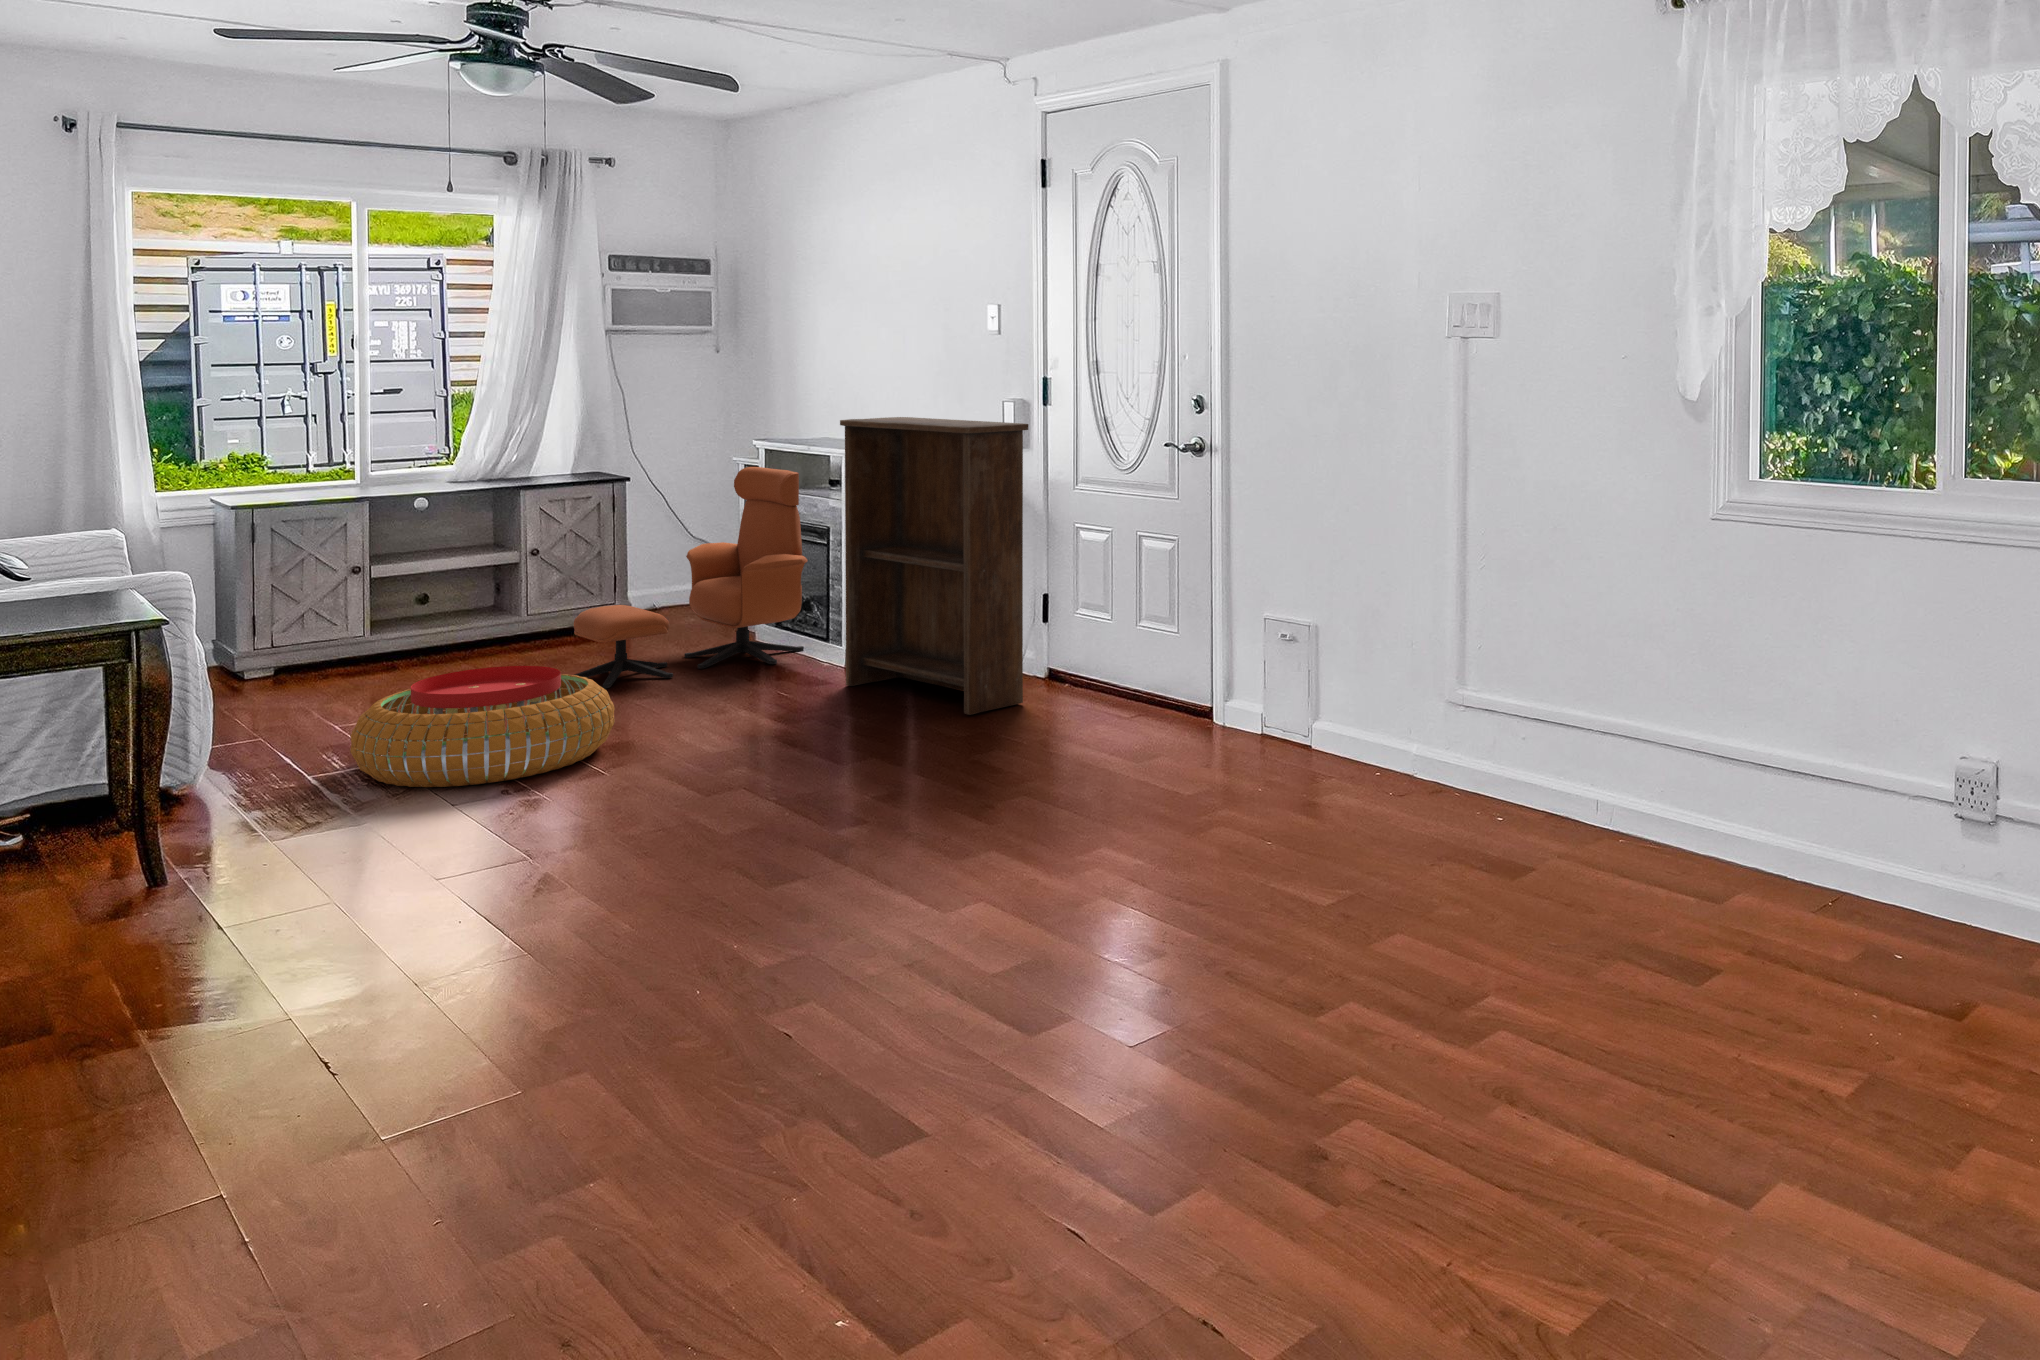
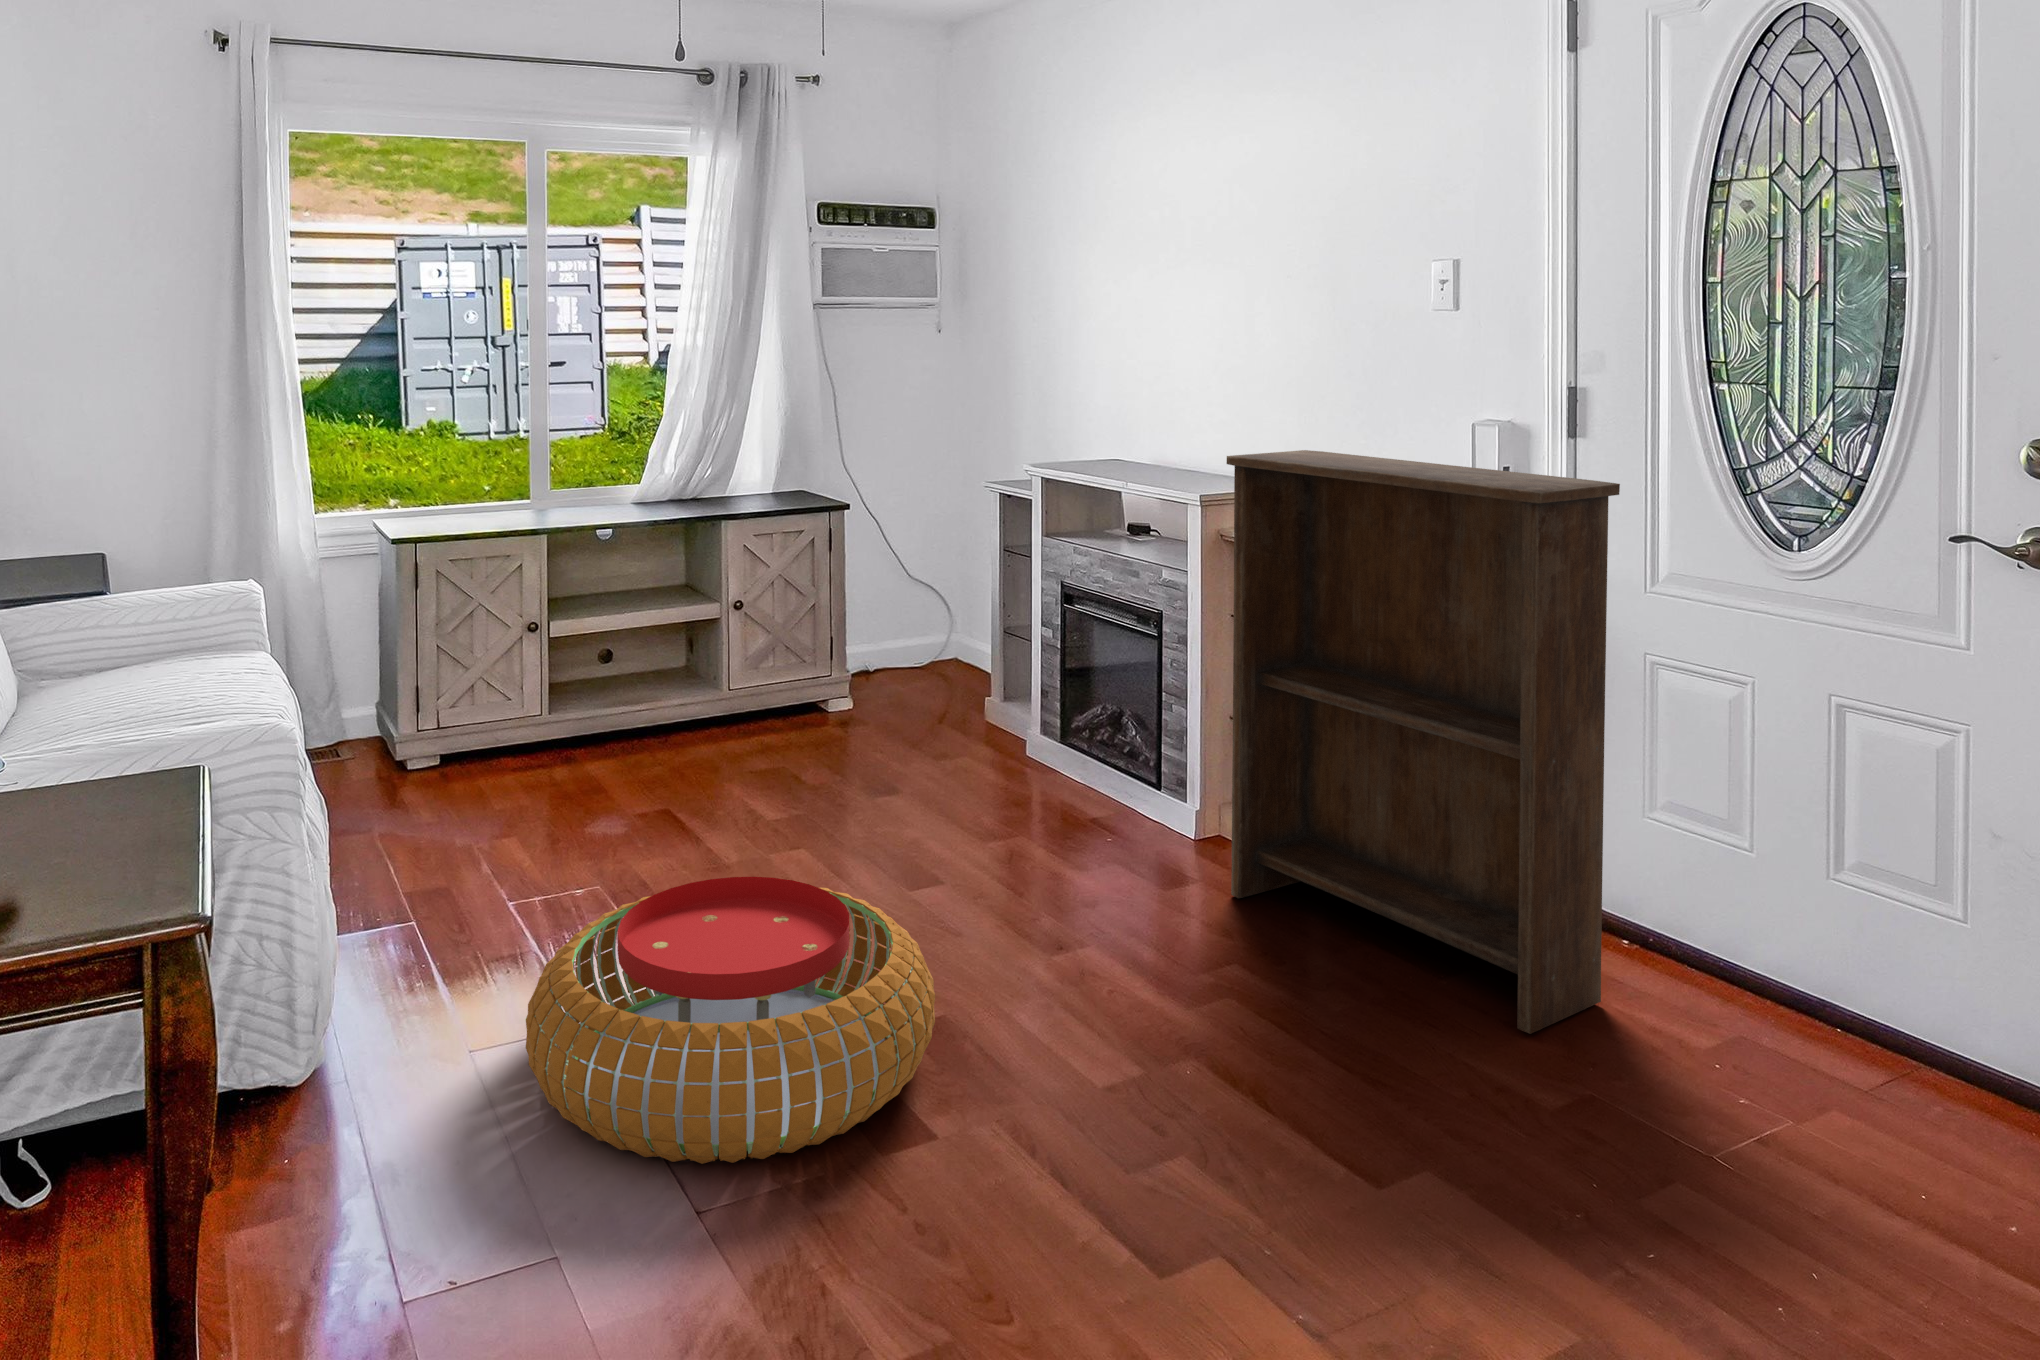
lounge chair: present [574,467,808,688] -> none [795,507,1134,856]

